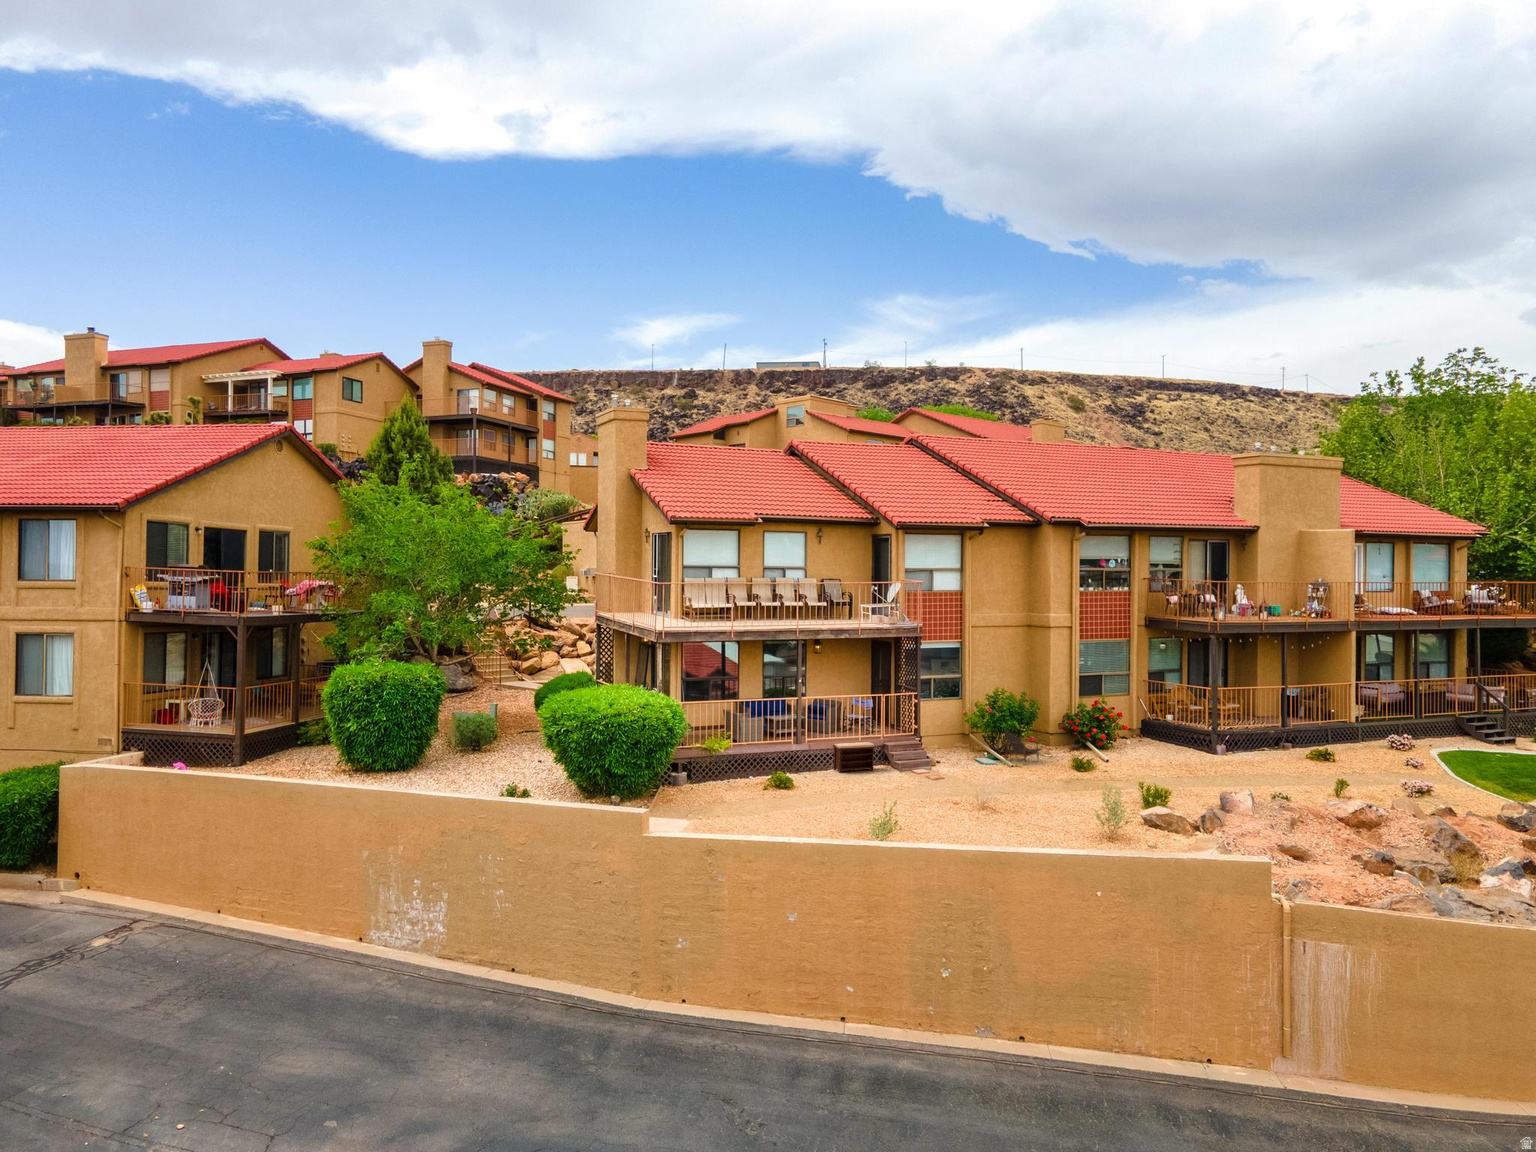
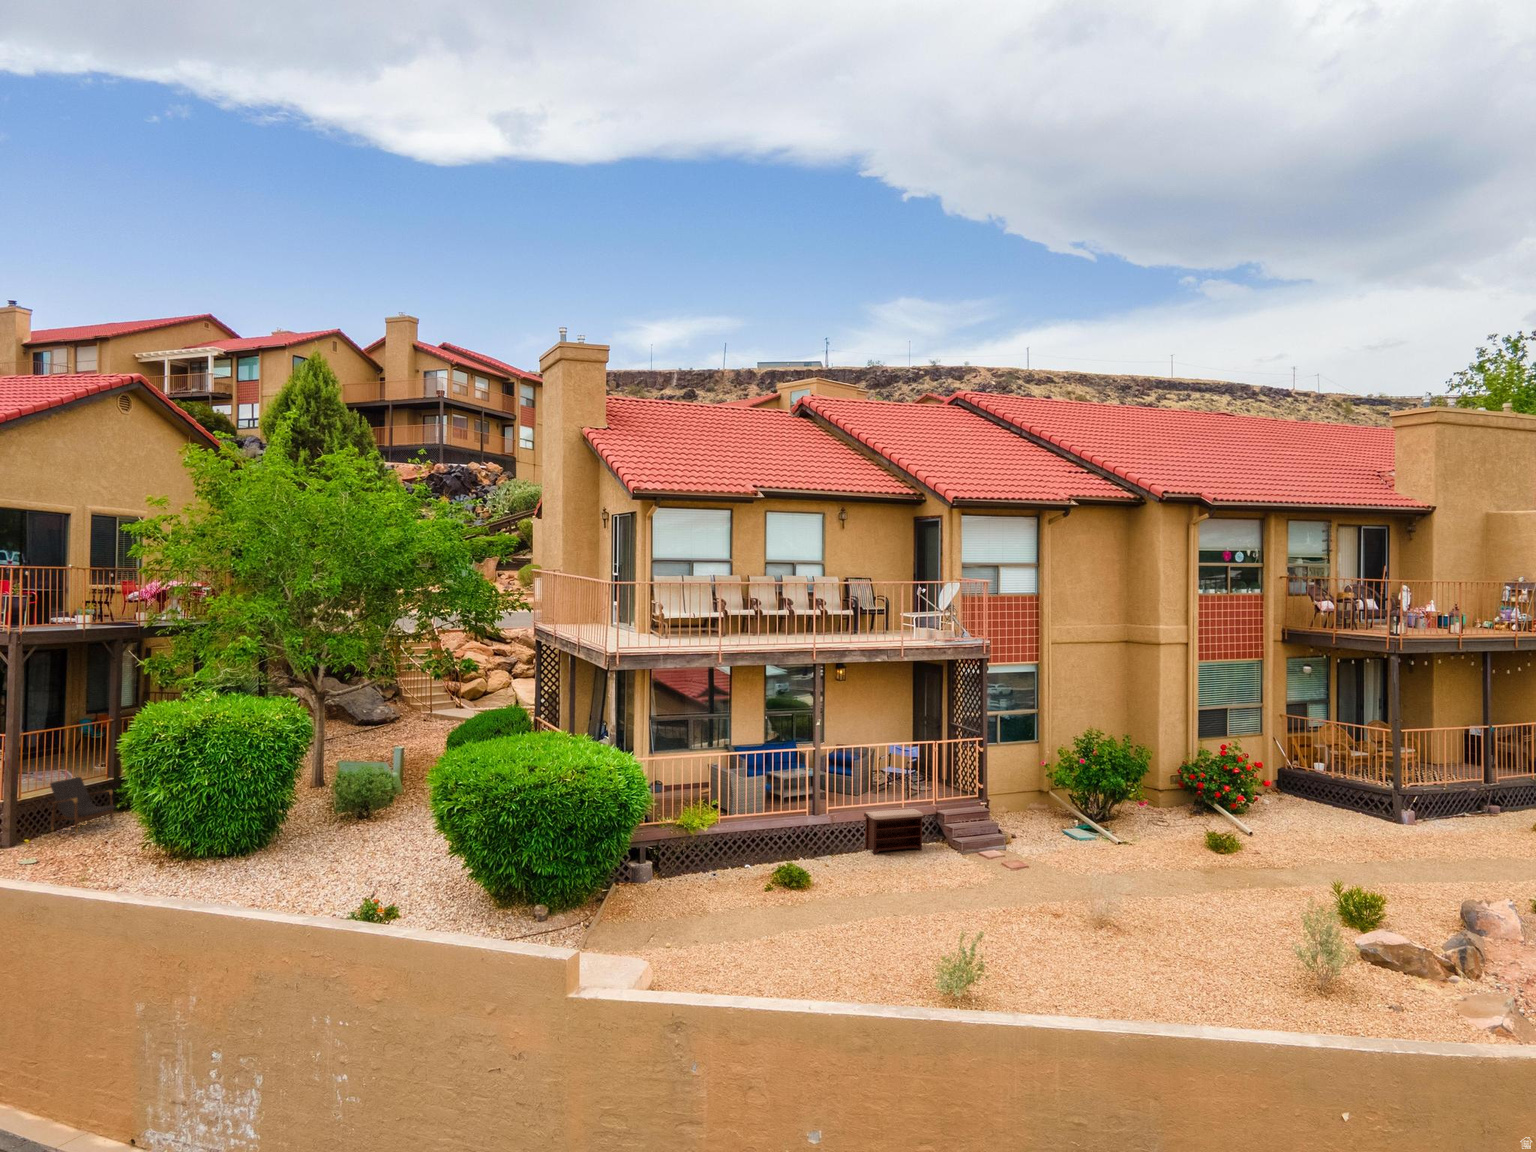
lounge chair: present [1005,730,1041,763] -> present [50,777,115,834]

